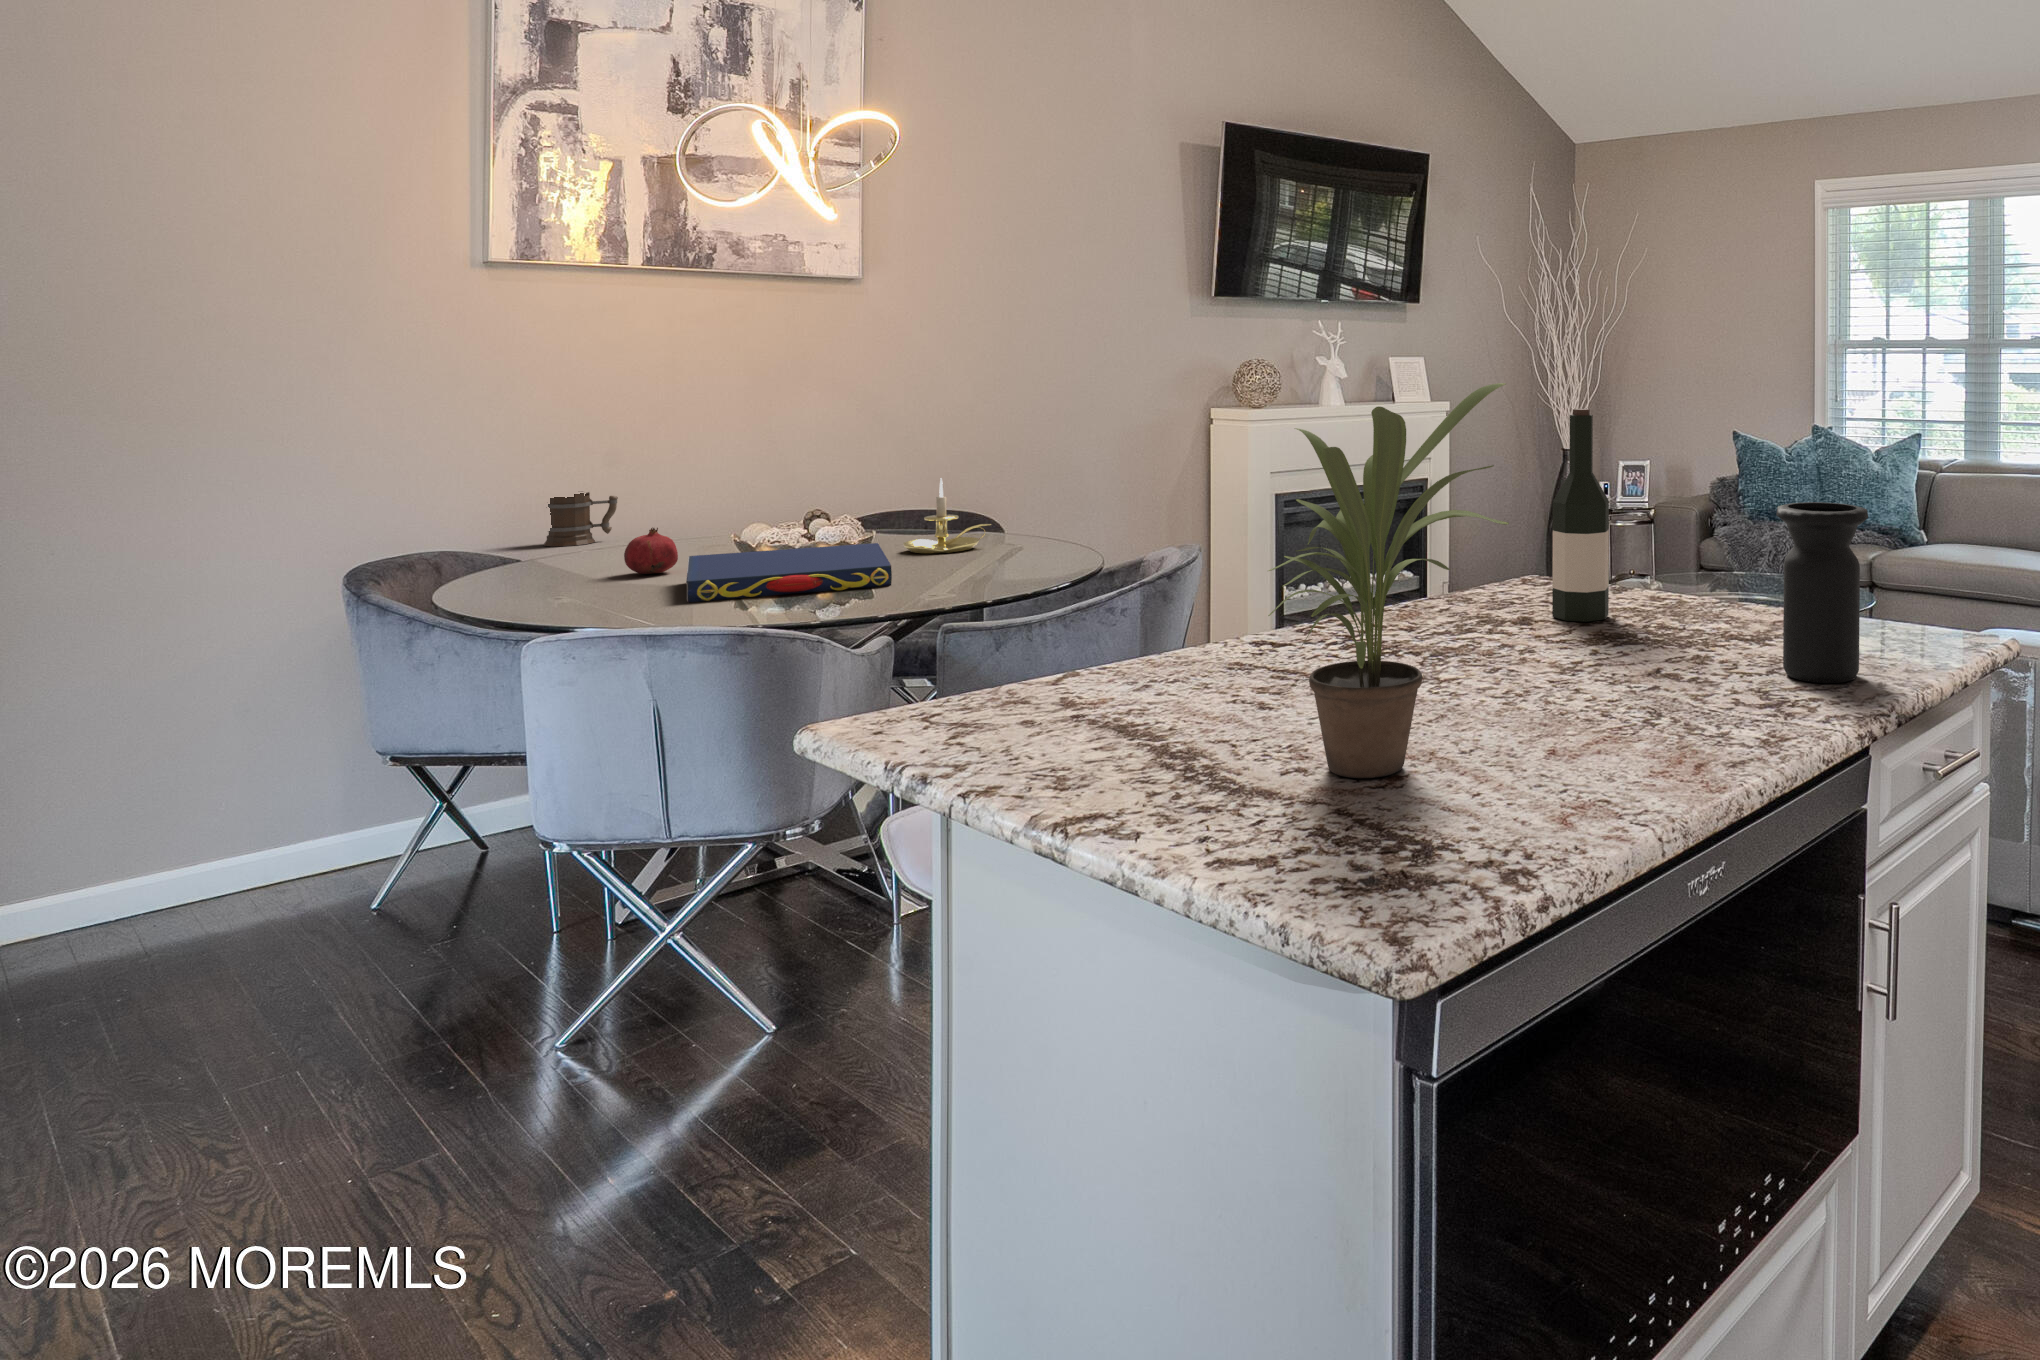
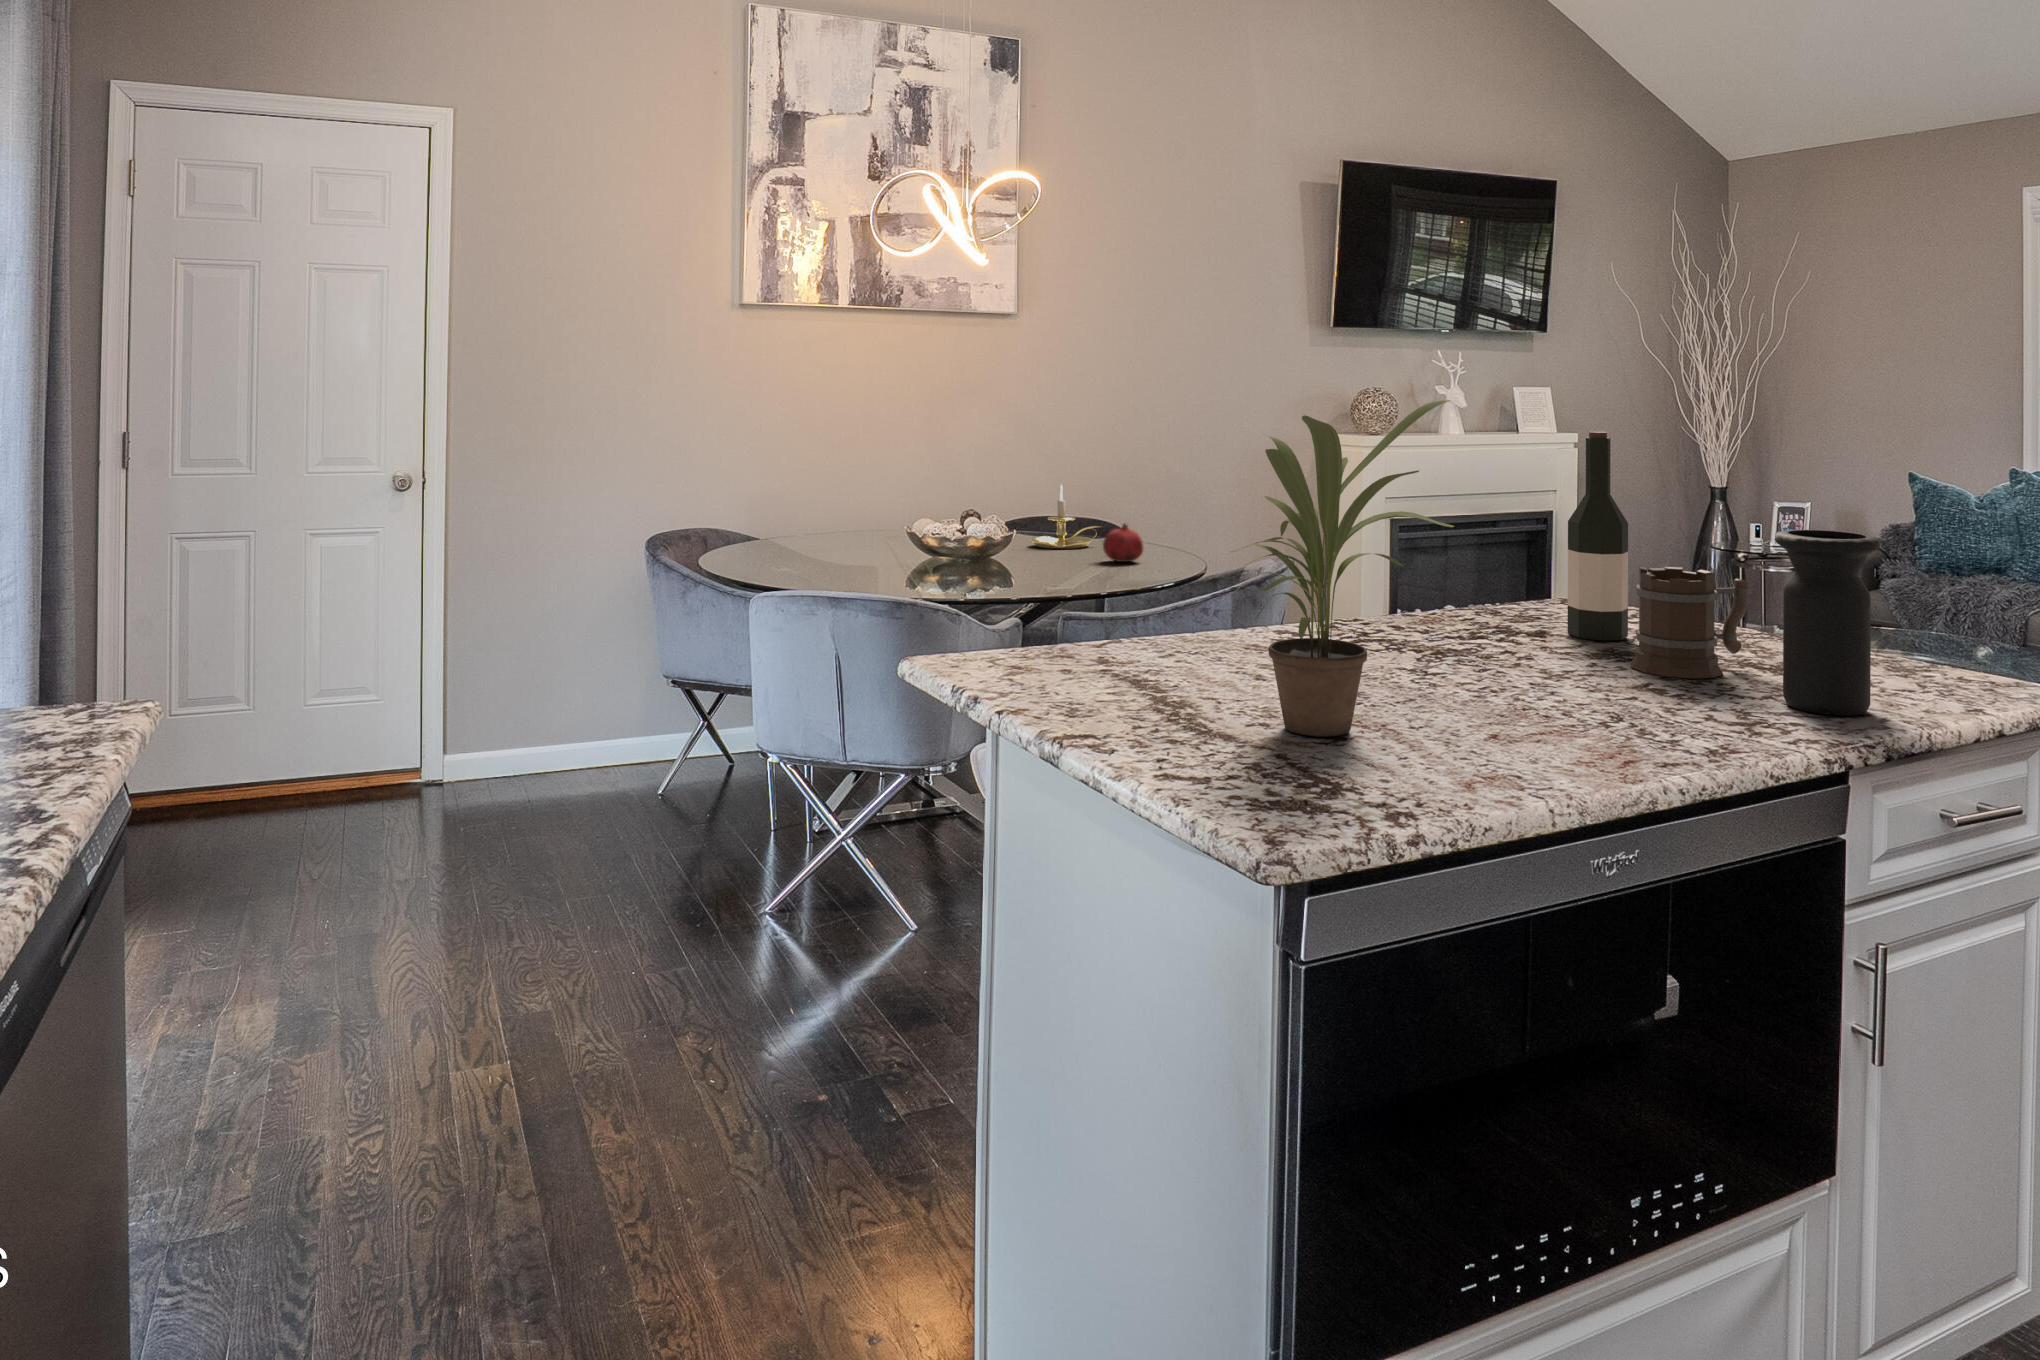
mug: present [544,492,618,546] -> present [1631,566,1750,679]
fruit: present [624,528,678,574] -> present [1103,524,1143,562]
book: present [686,543,892,602] -> none [865,536,1015,573]

